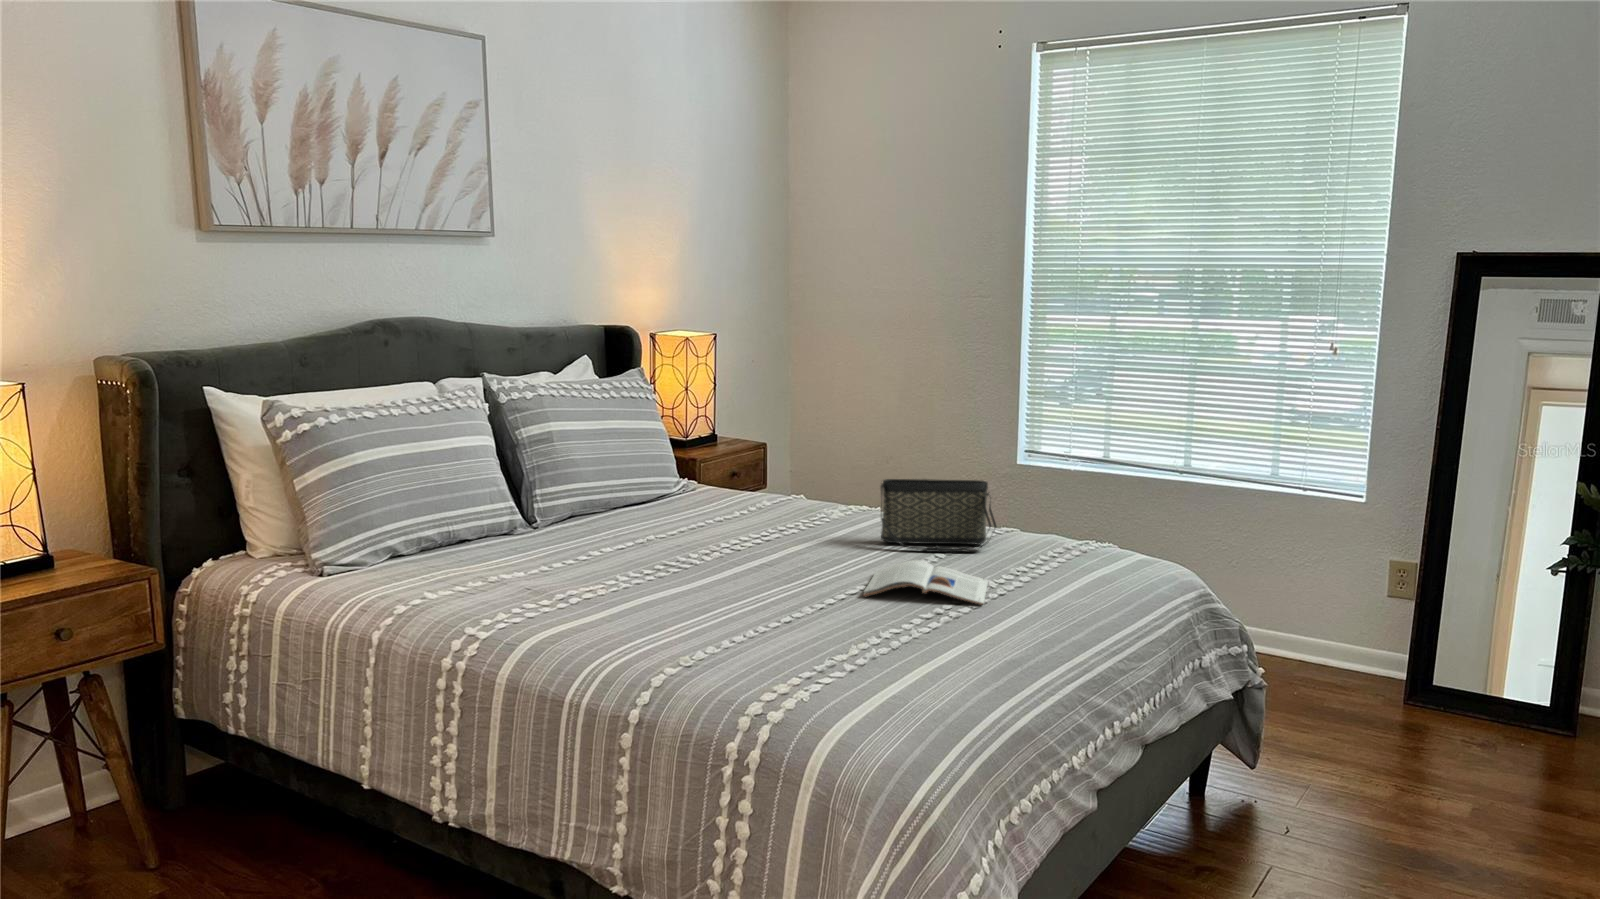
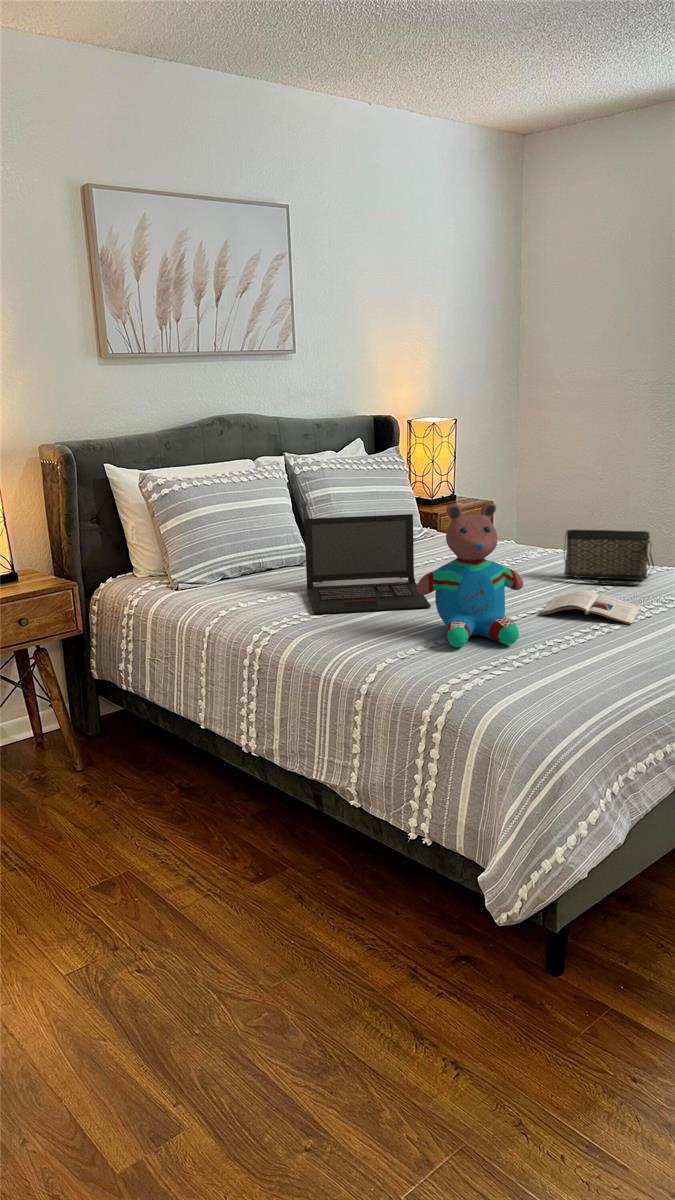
teddy bear: none [698,443,844,647] -> present [416,502,523,647]
laptop: none [524,460,711,606] -> present [304,514,431,614]

